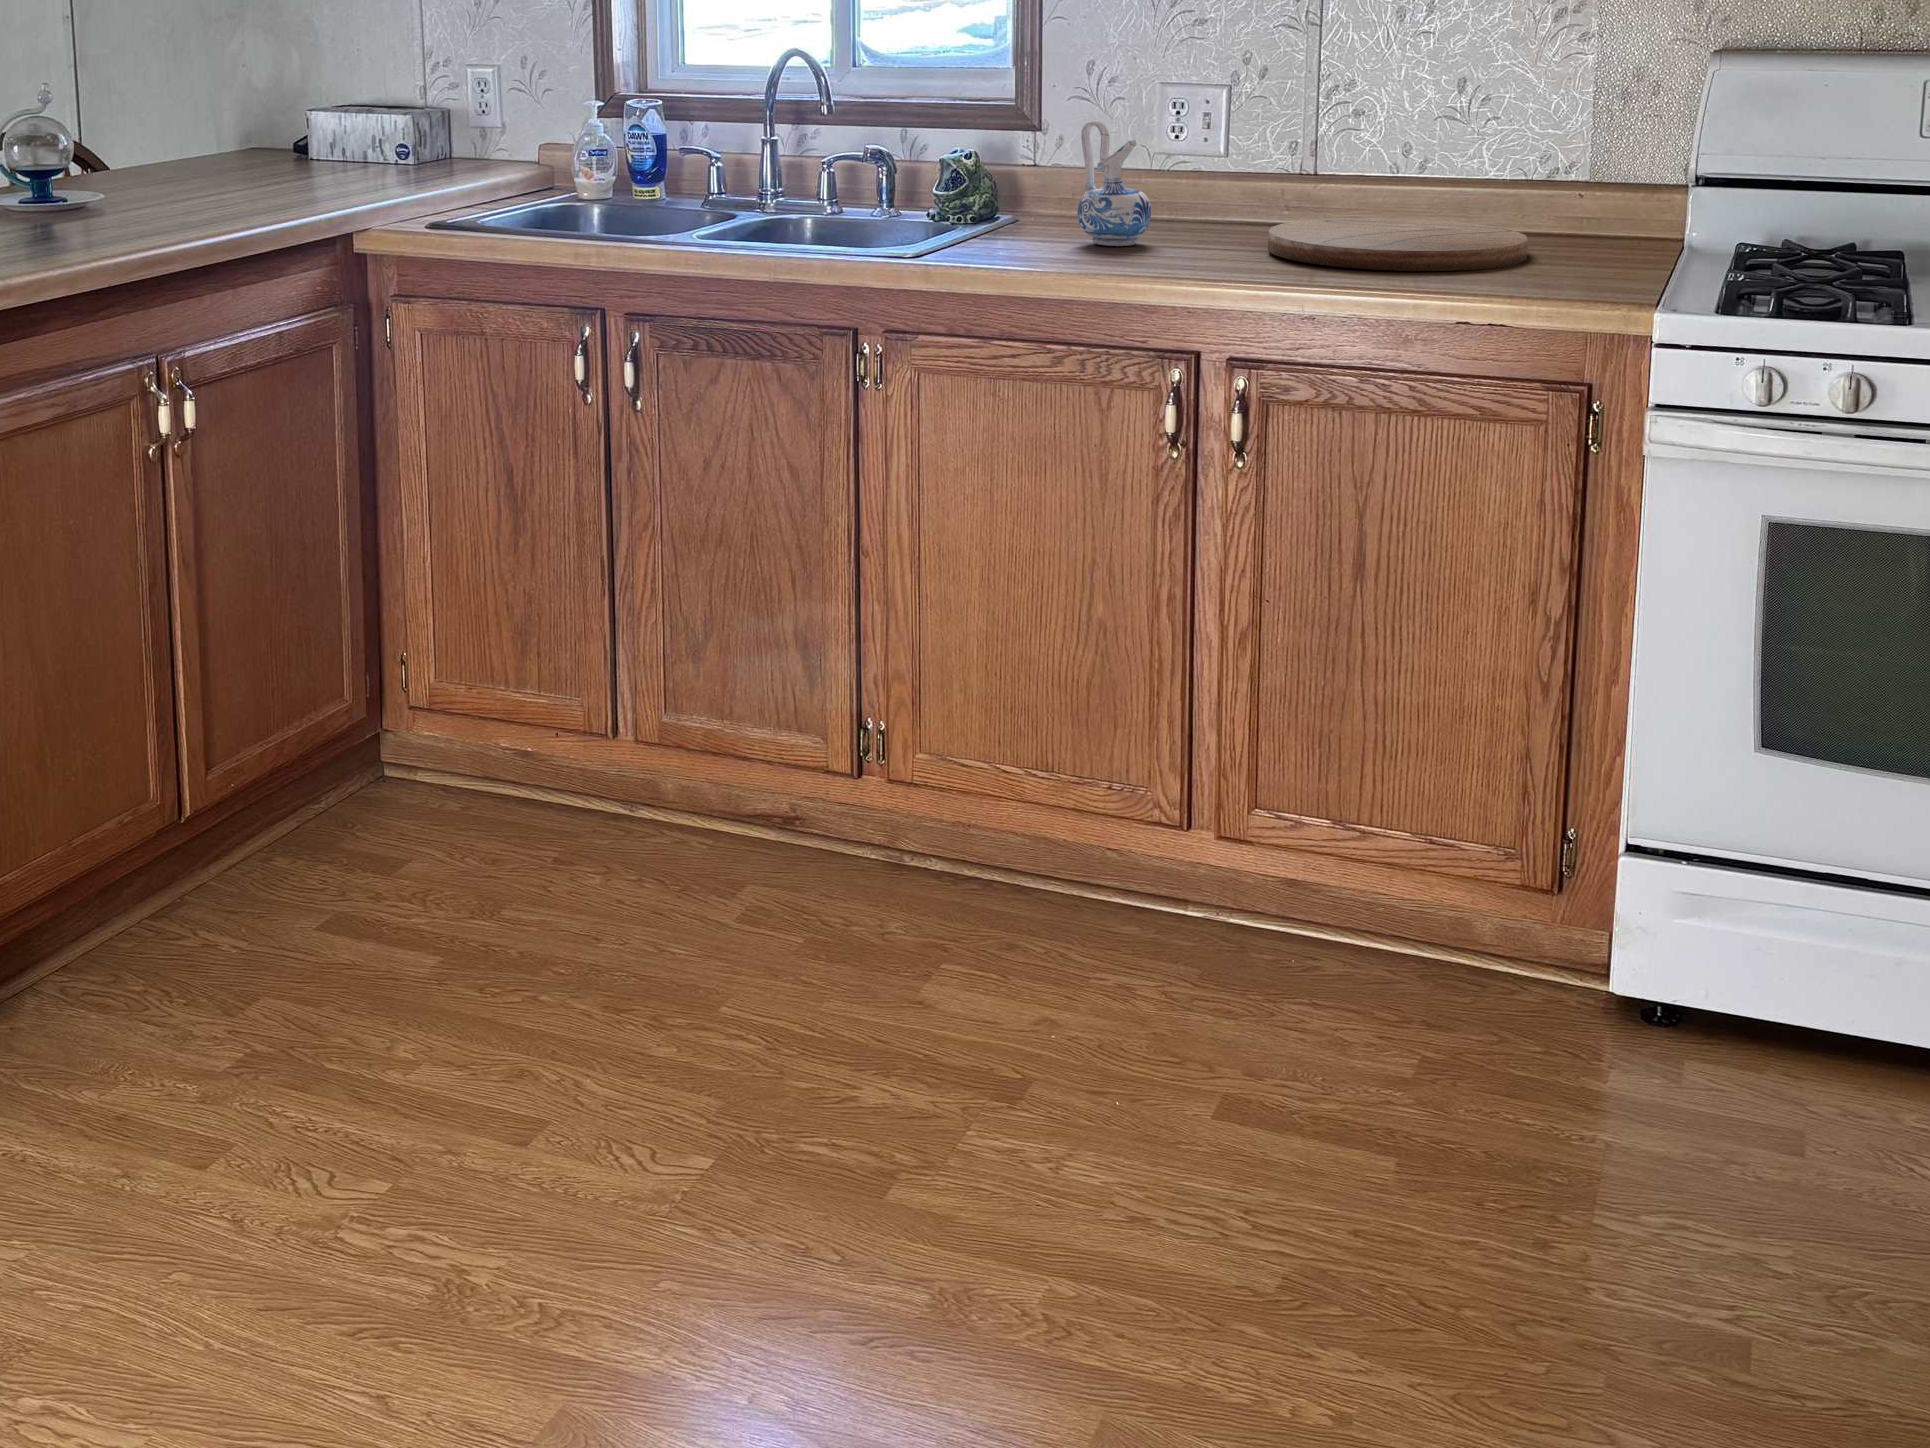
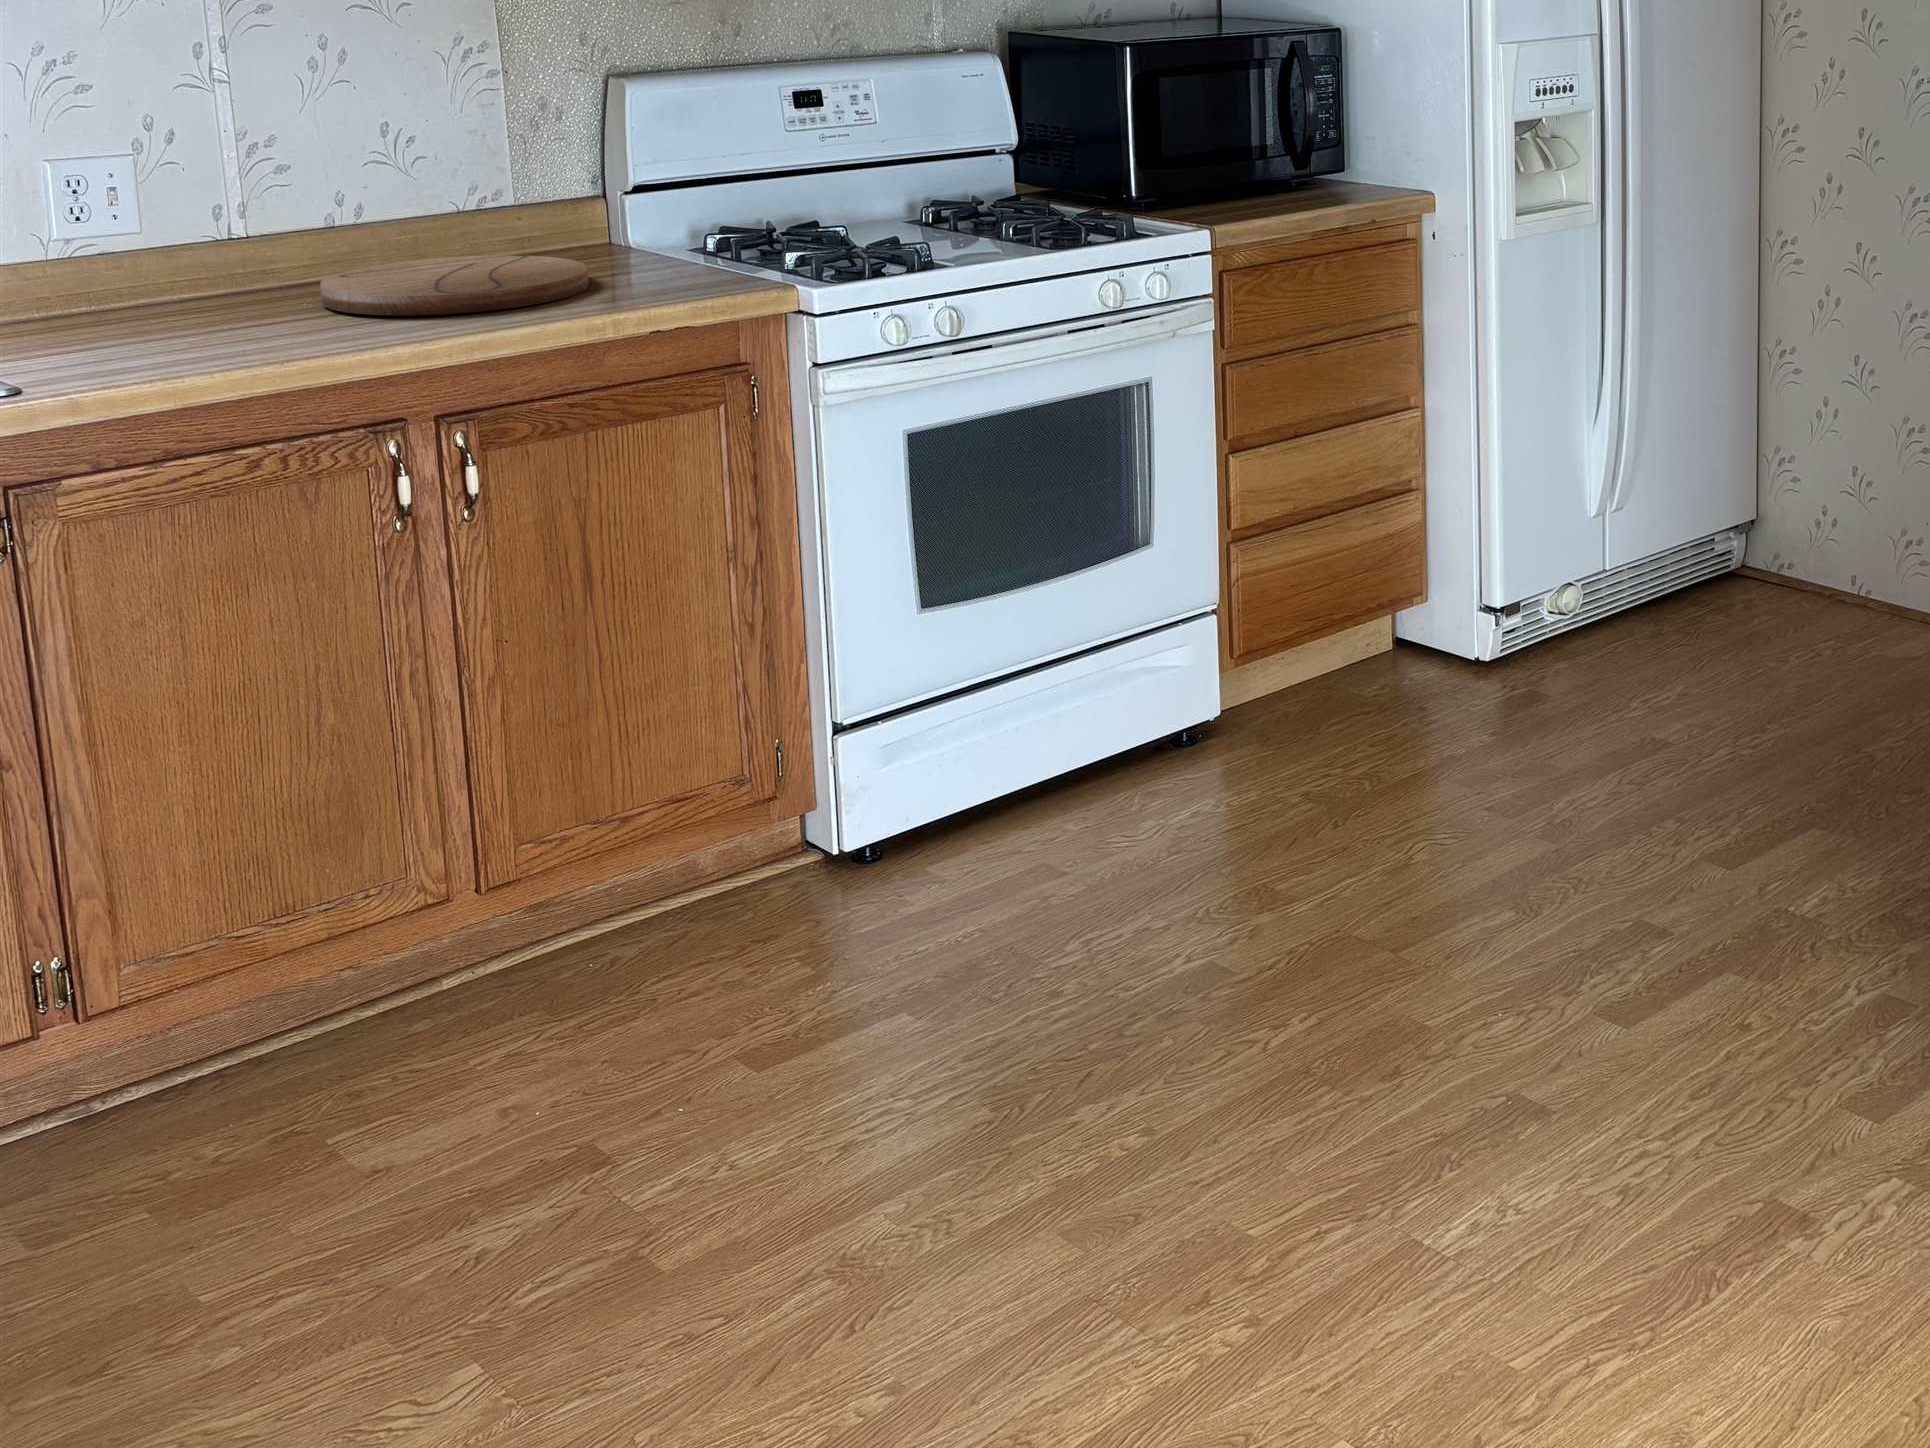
ceramic pitcher: present [1077,120,1151,246] -> none [92,206,197,343]

